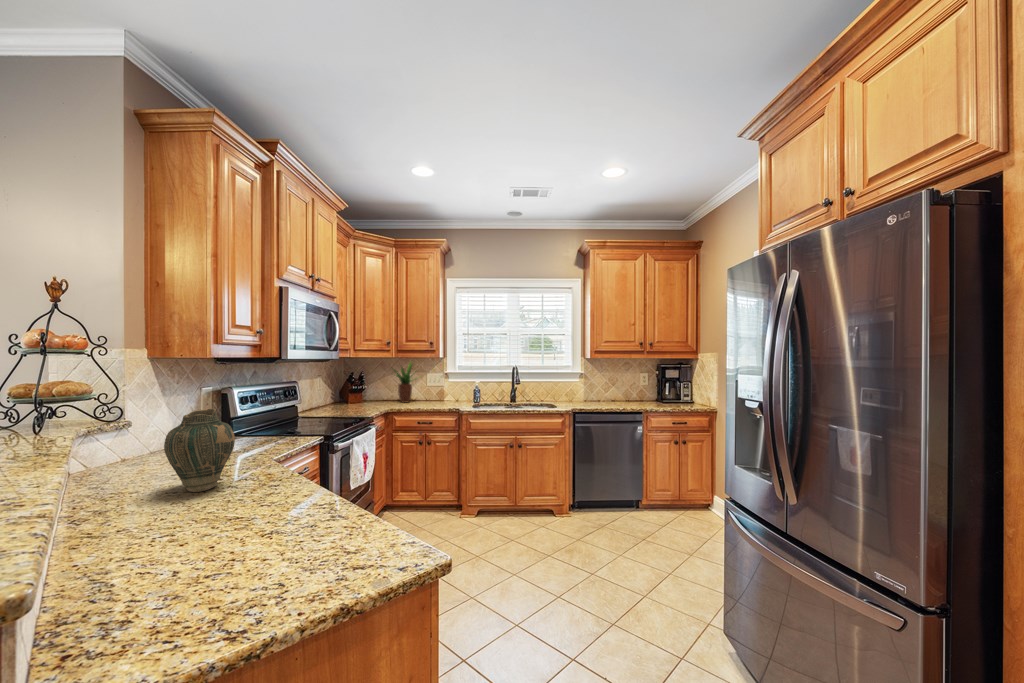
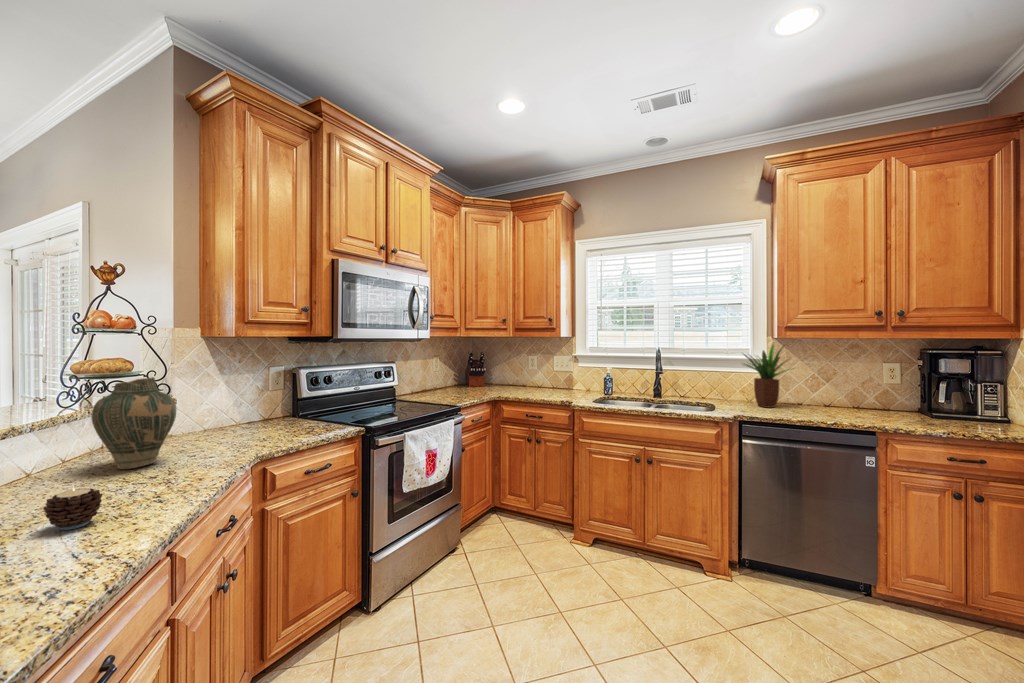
potted plant: present [393,363,412,403] -> present [744,345,789,408]
candle: none [266,489,302,521] -> present [43,486,102,530]

